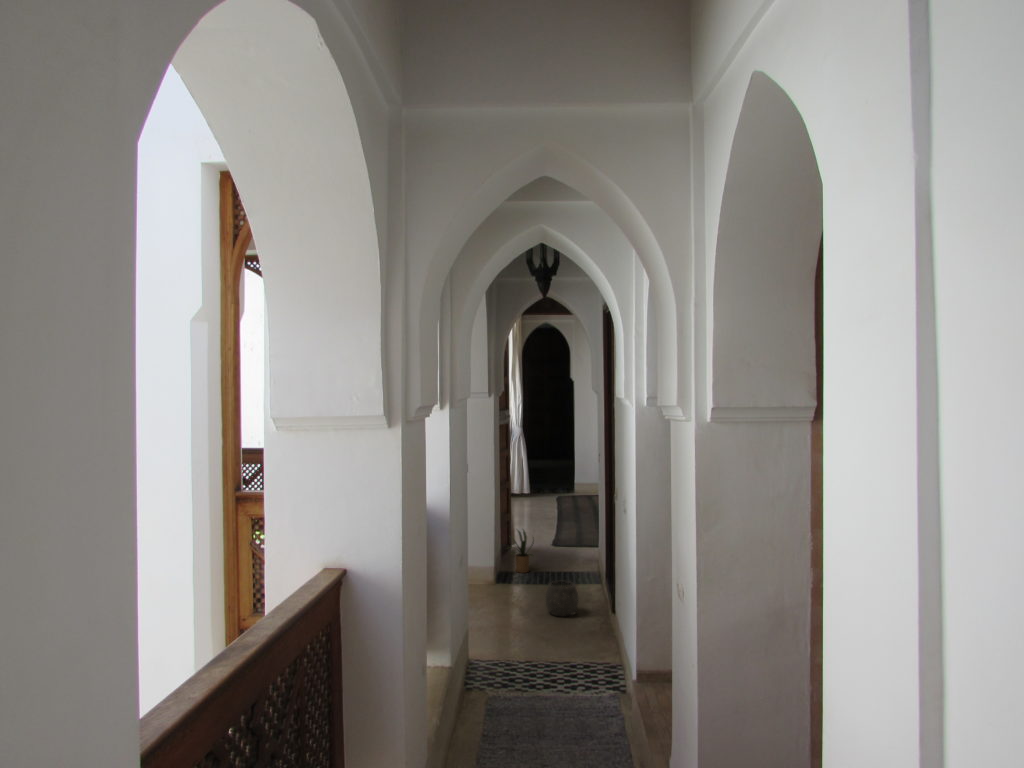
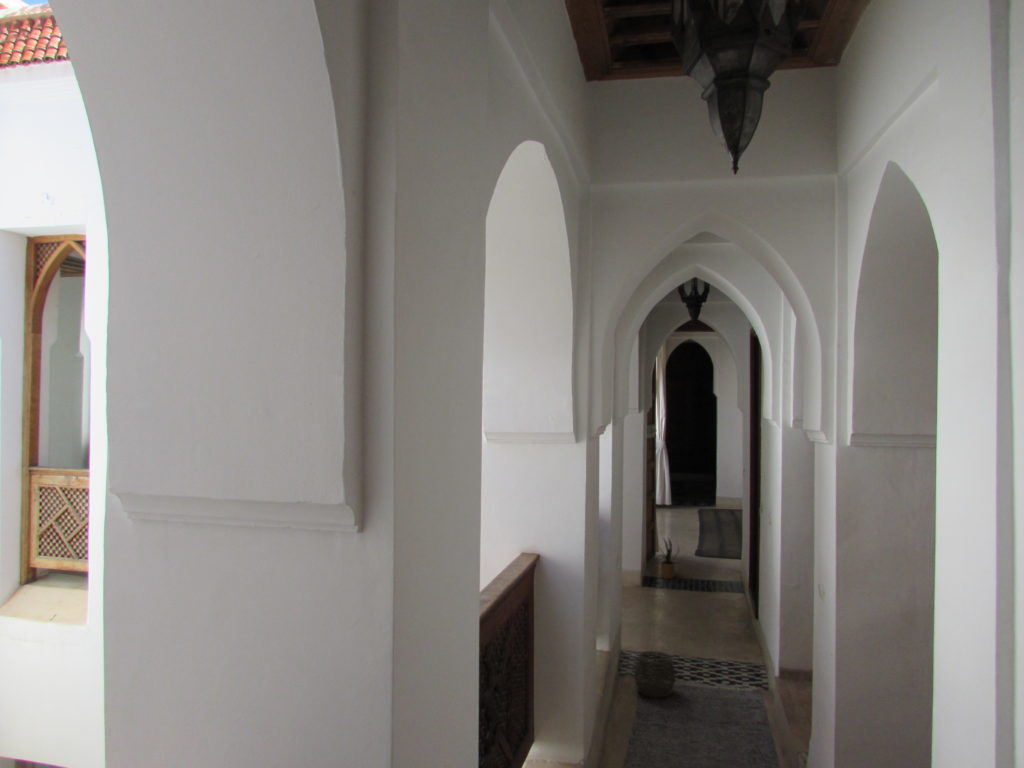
woven basket: present [545,581,579,616] -> present [634,651,676,698]

